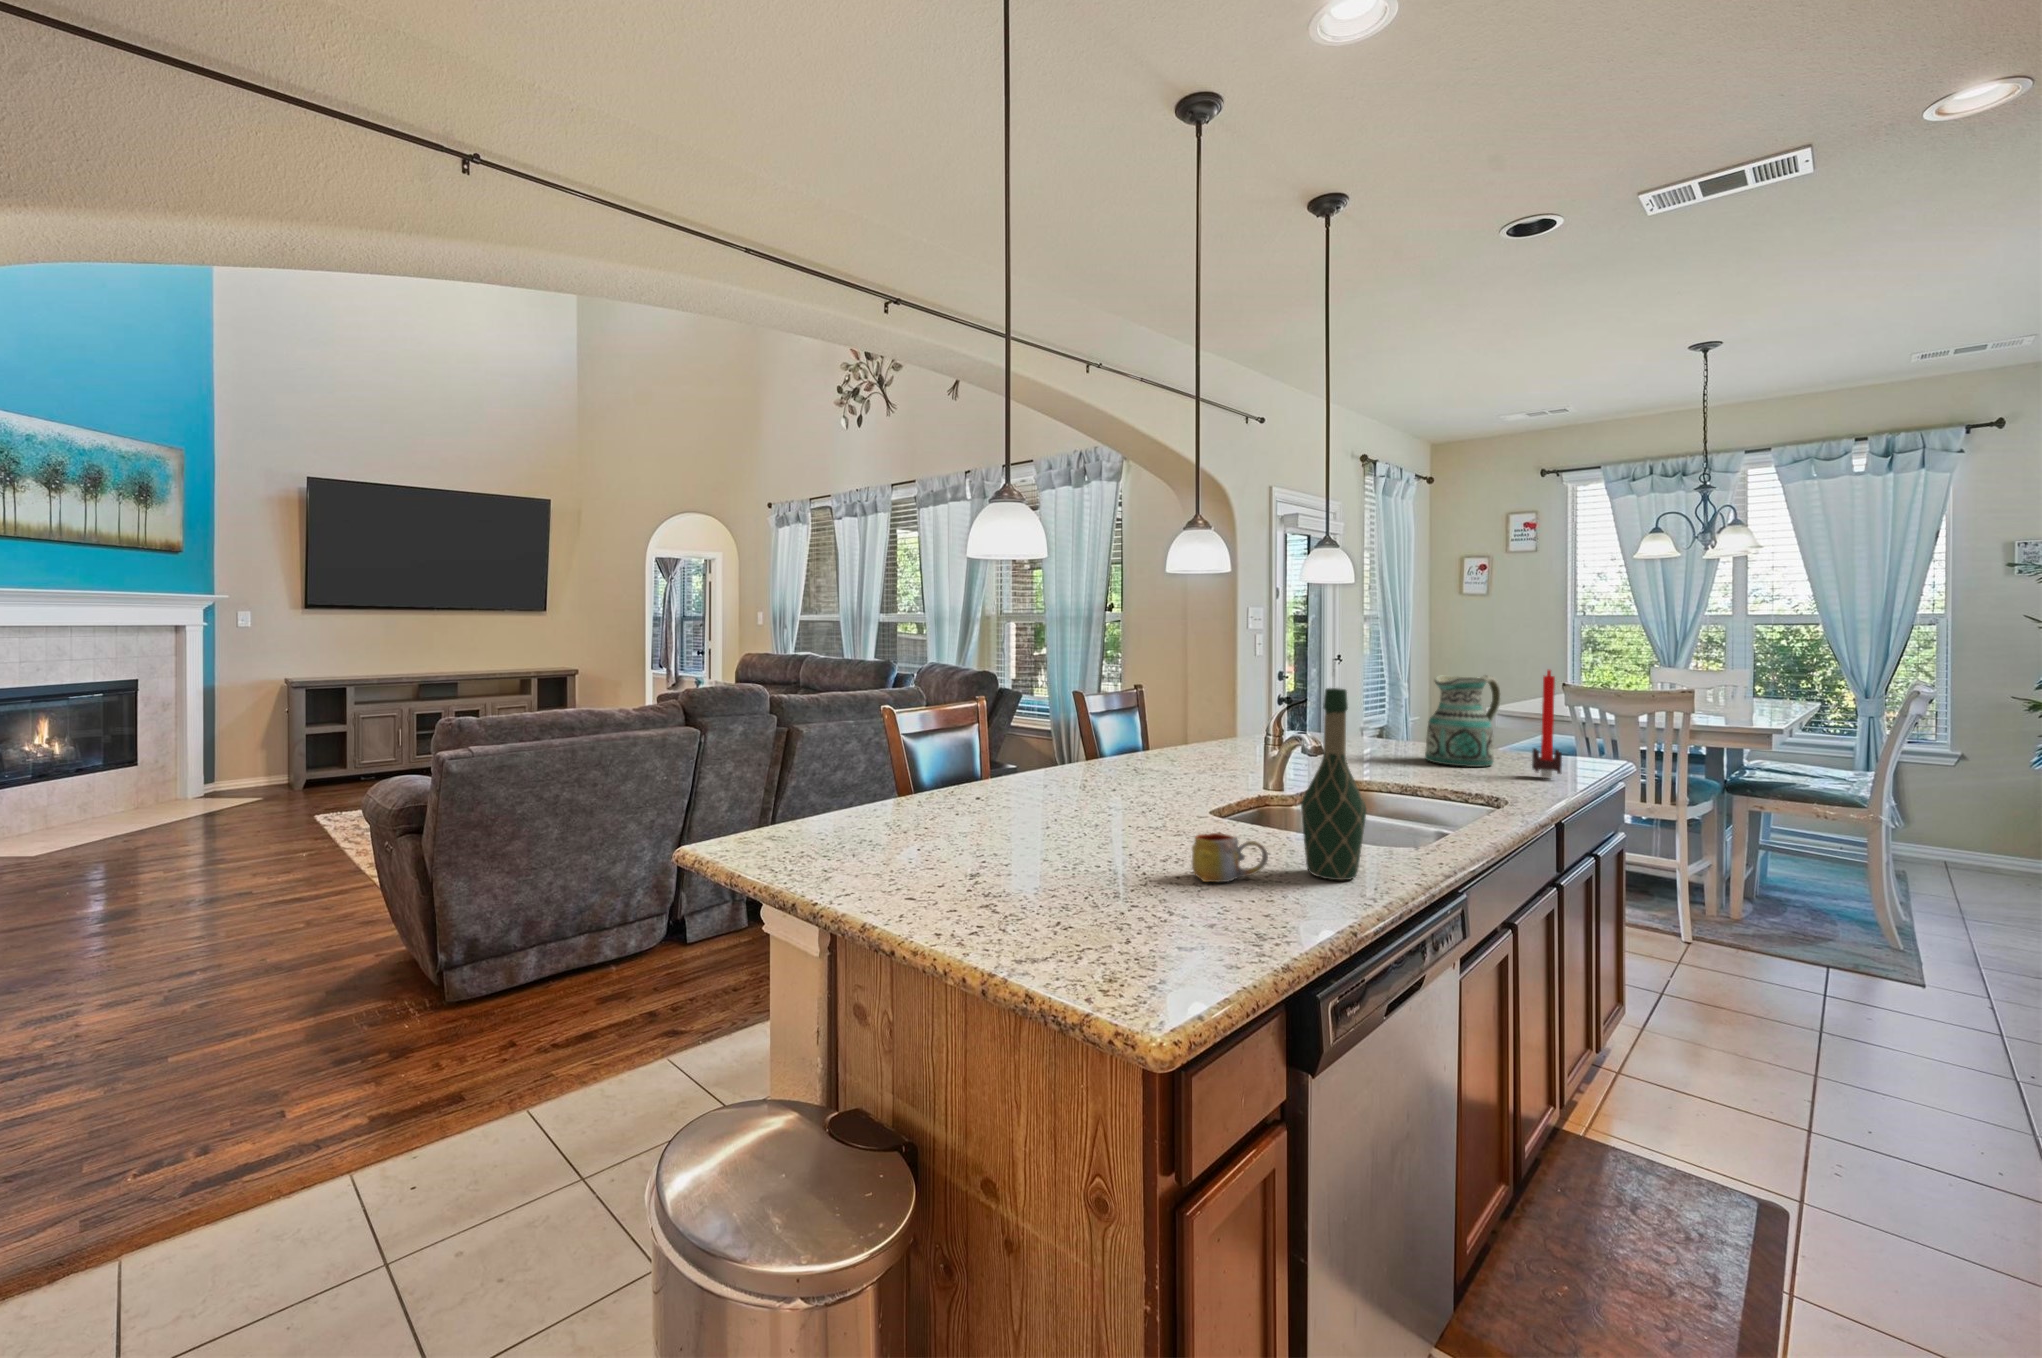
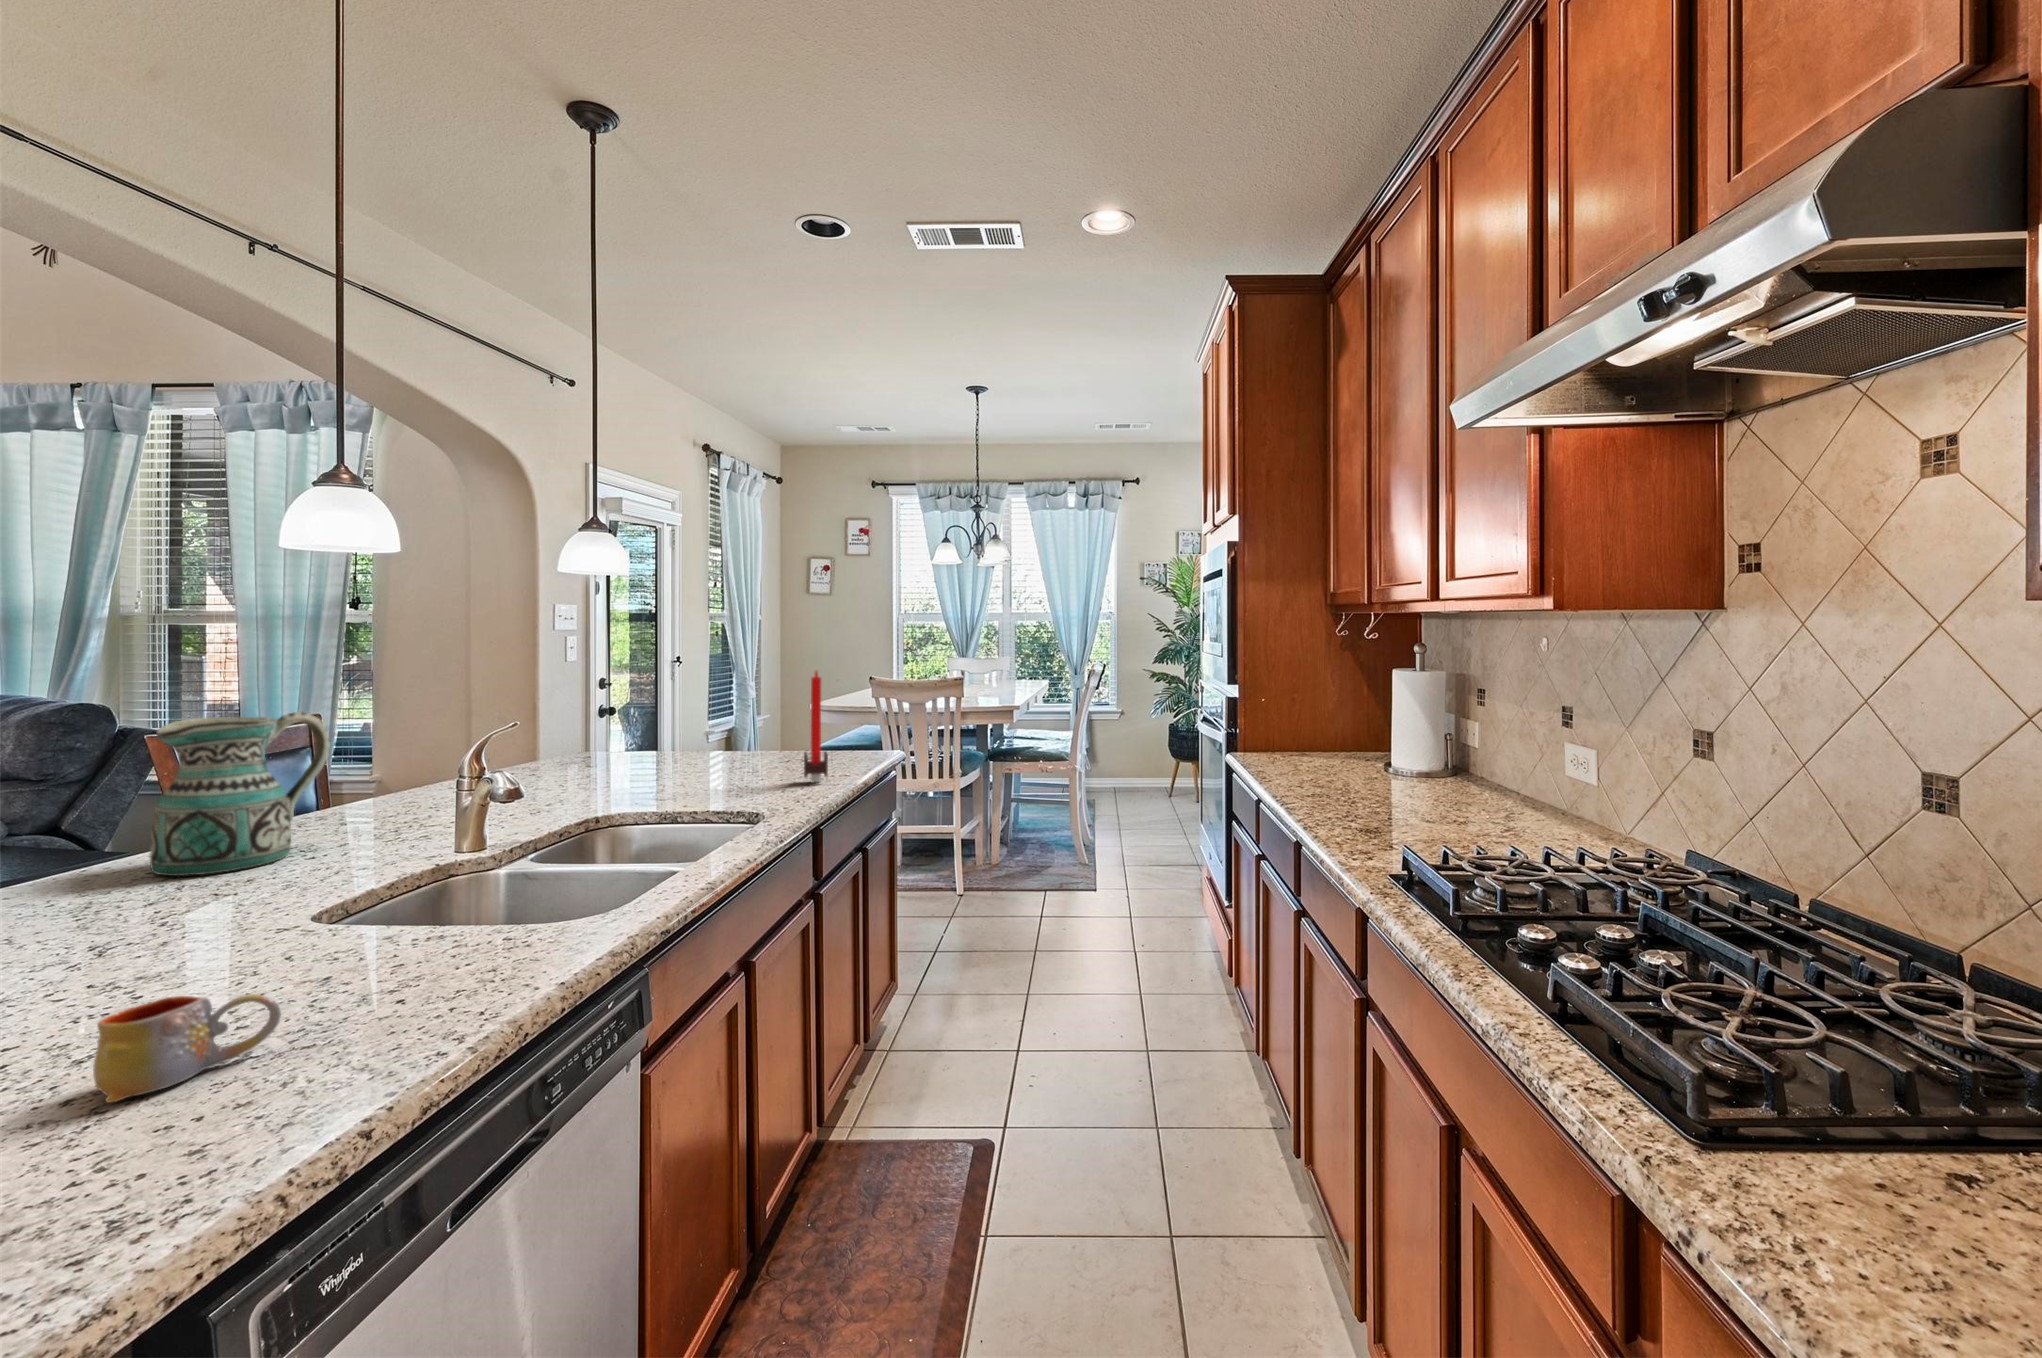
ceramic pitcher: present [1425,675,1501,767] -> present [150,712,330,876]
wine bottle: present [1301,688,1366,880] -> none [360,726,473,1020]

